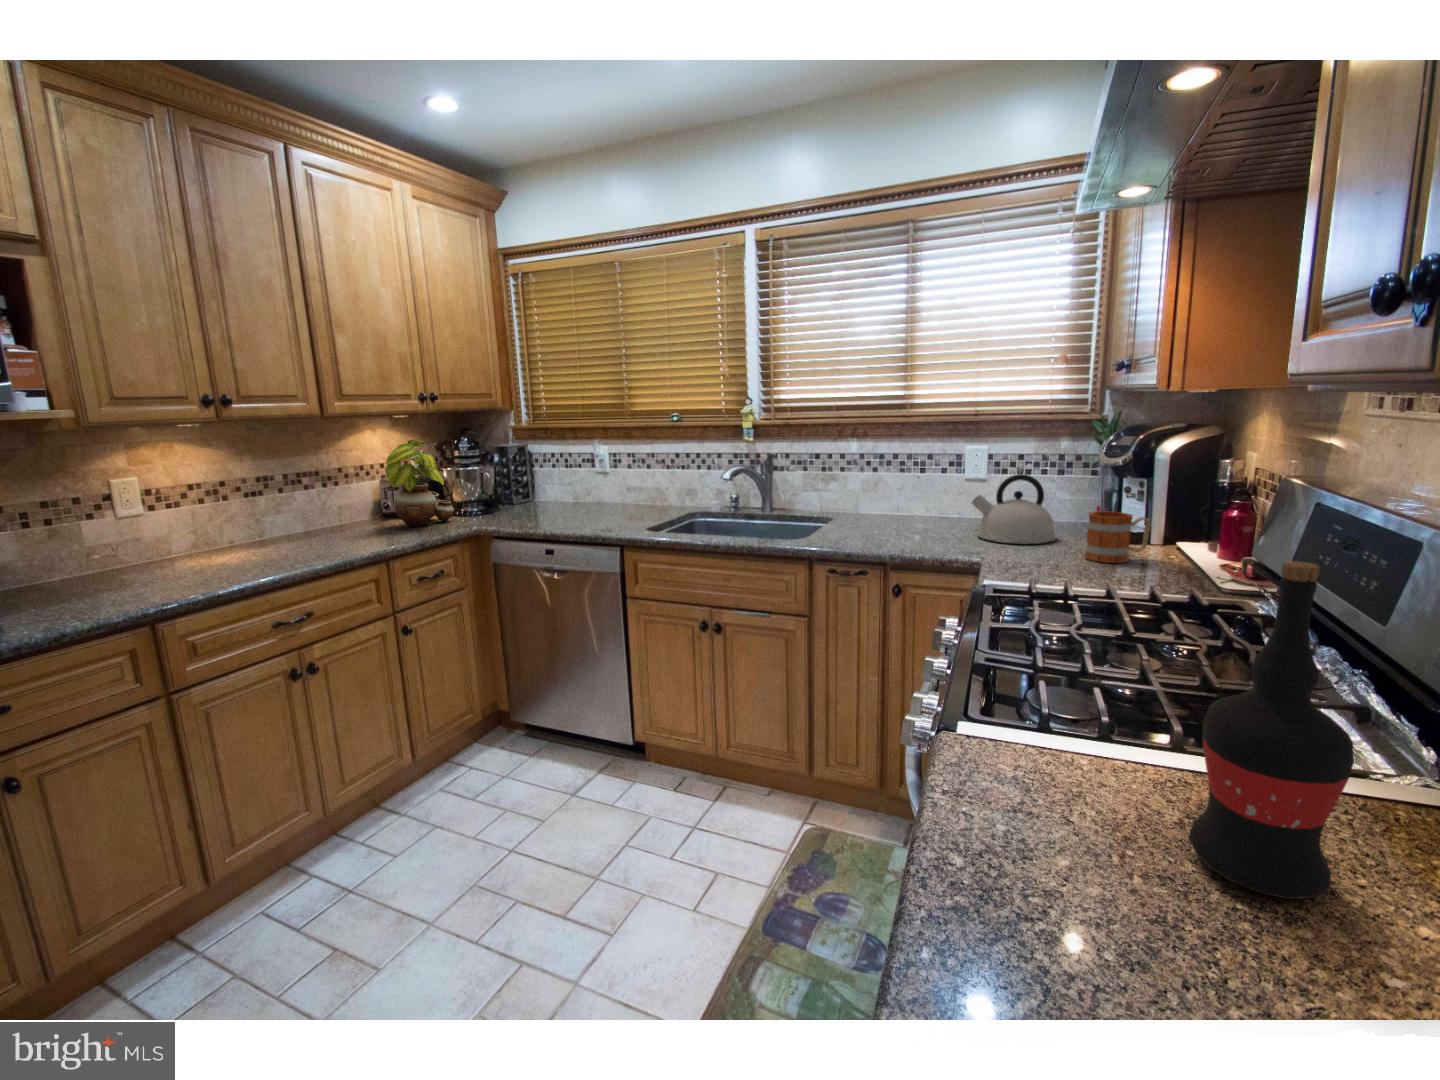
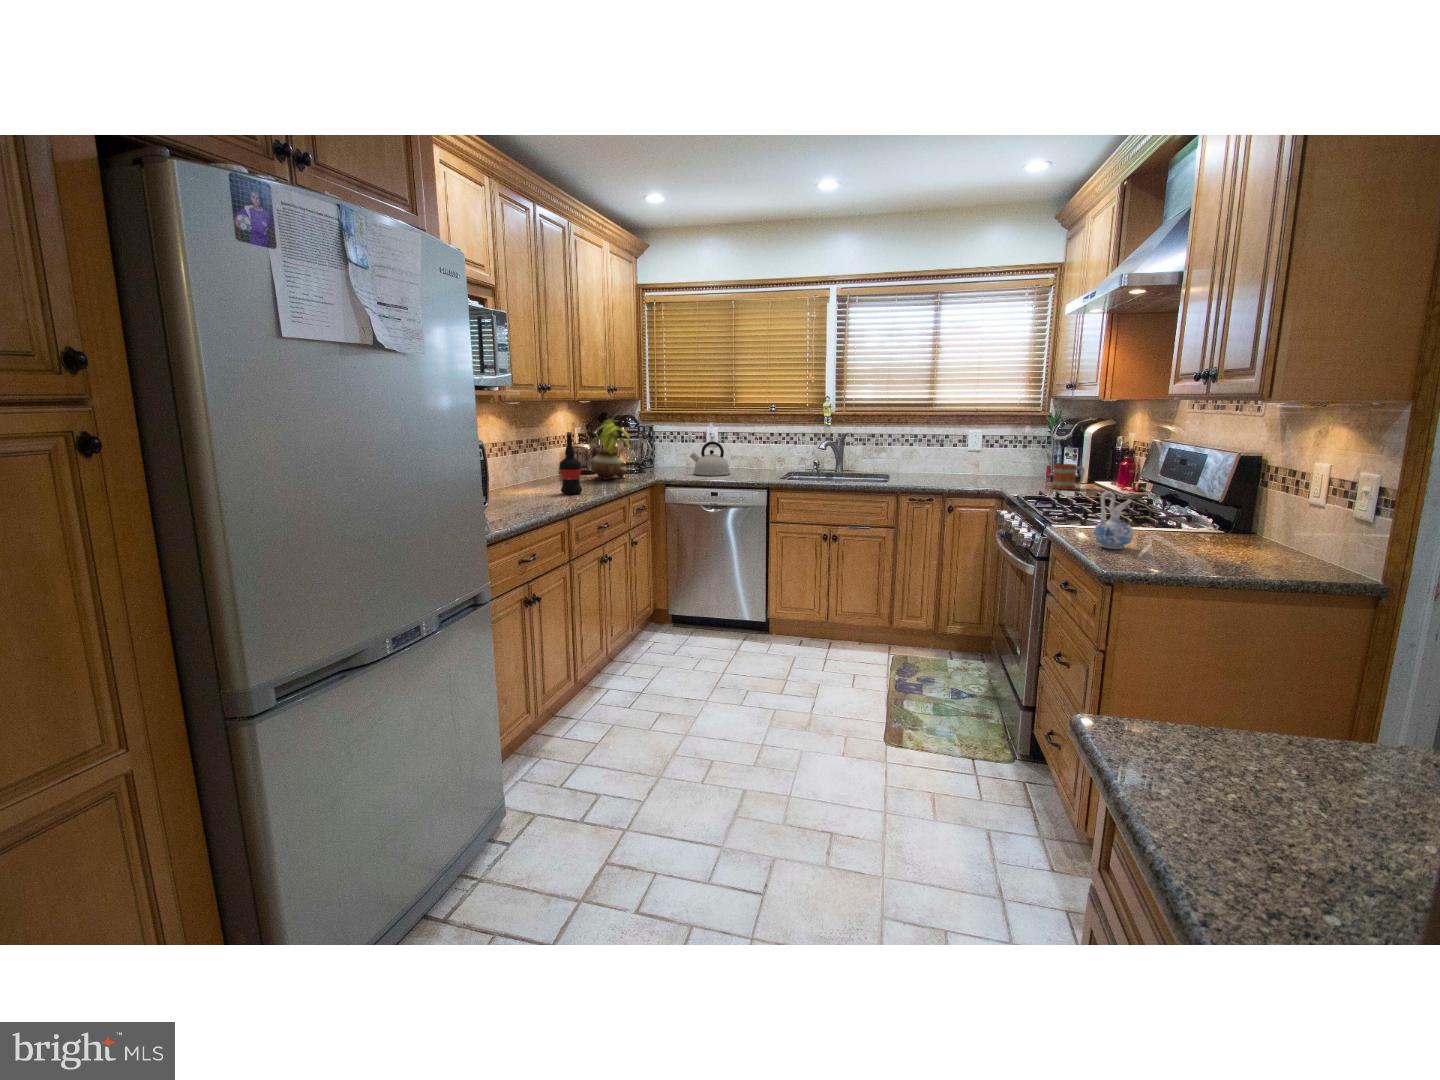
kettle: present [972,474,1056,544] -> present [690,441,730,476]
wine bottle: present [1189,561,1354,899] -> present [560,432,582,494]
ceramic pitcher: none [993,717,1129,927] -> present [1094,491,1134,549]

